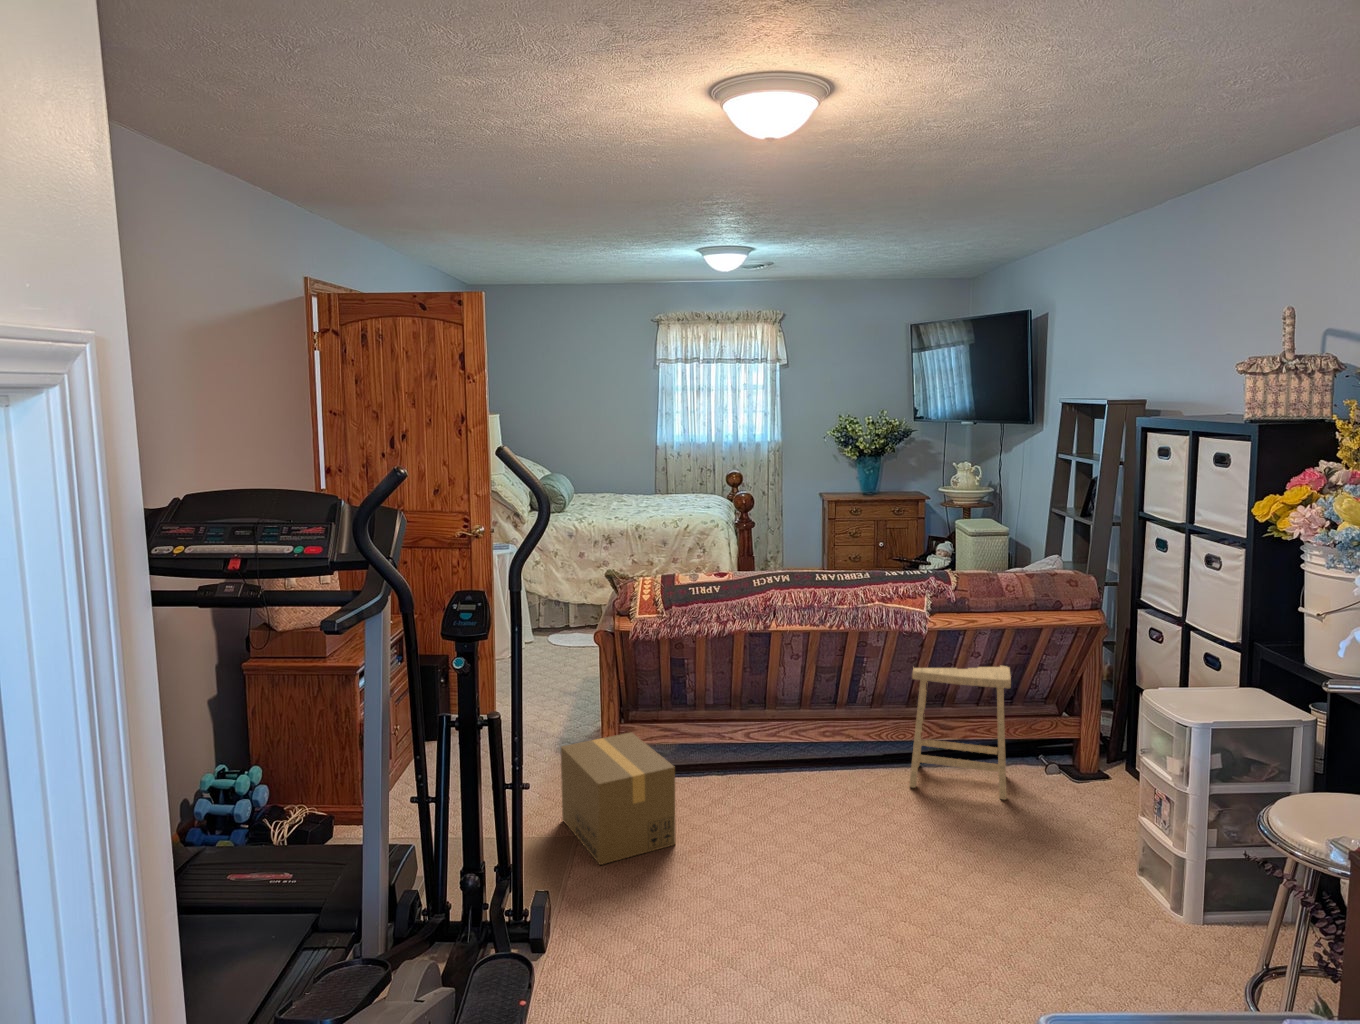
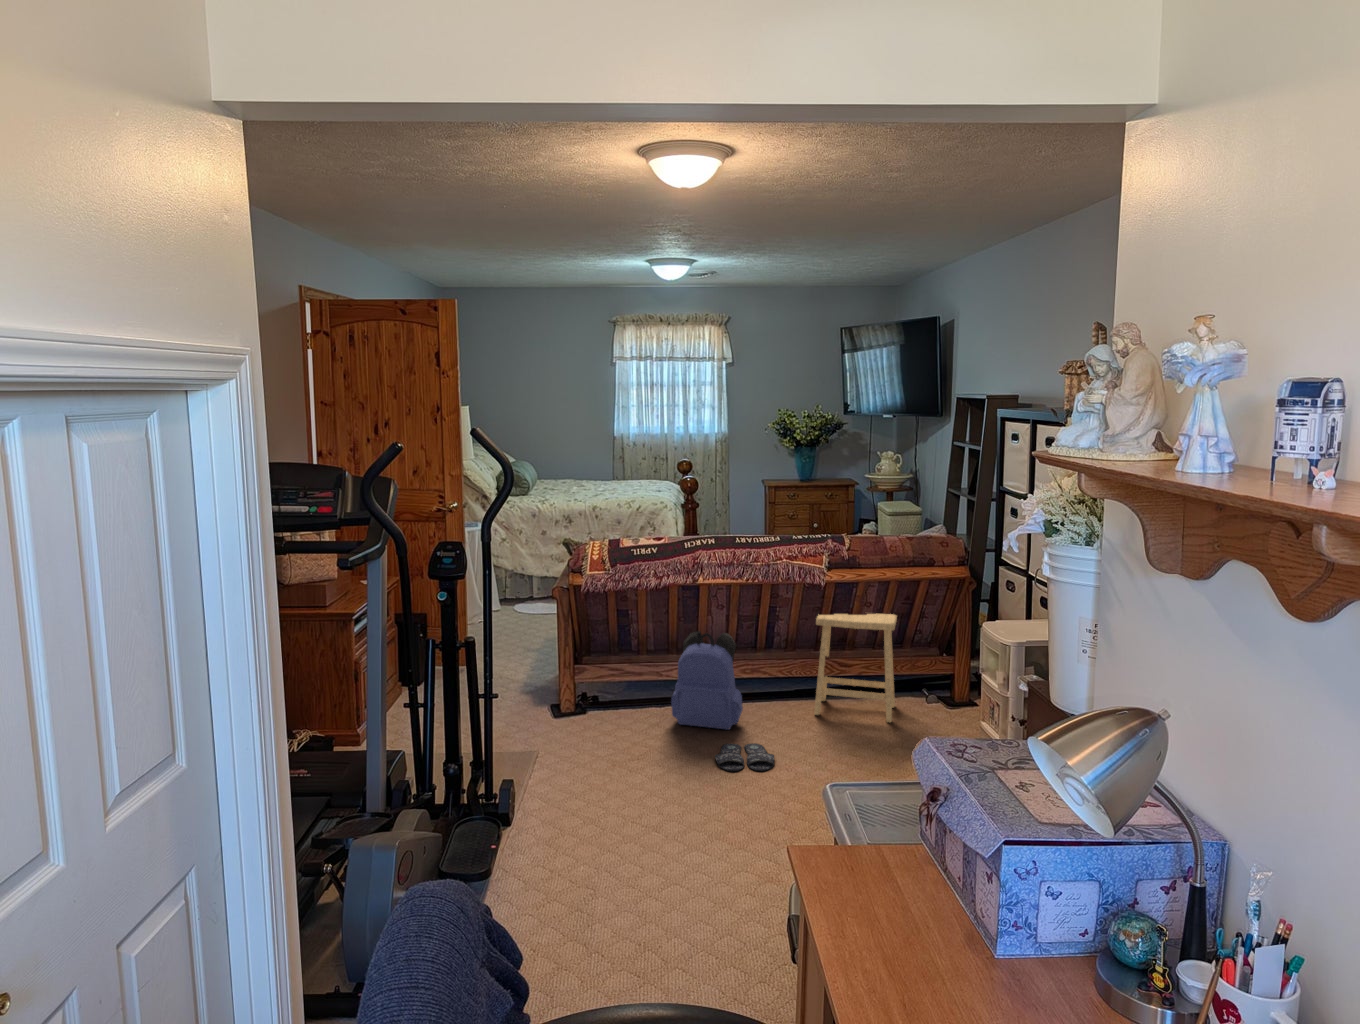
backpack: none [738,685,824,808] -> present [671,631,743,730]
cardboard box: present [561,733,676,865] -> none [524,669,618,769]
slippers: none [796,829,871,873] -> present [715,743,774,771]

